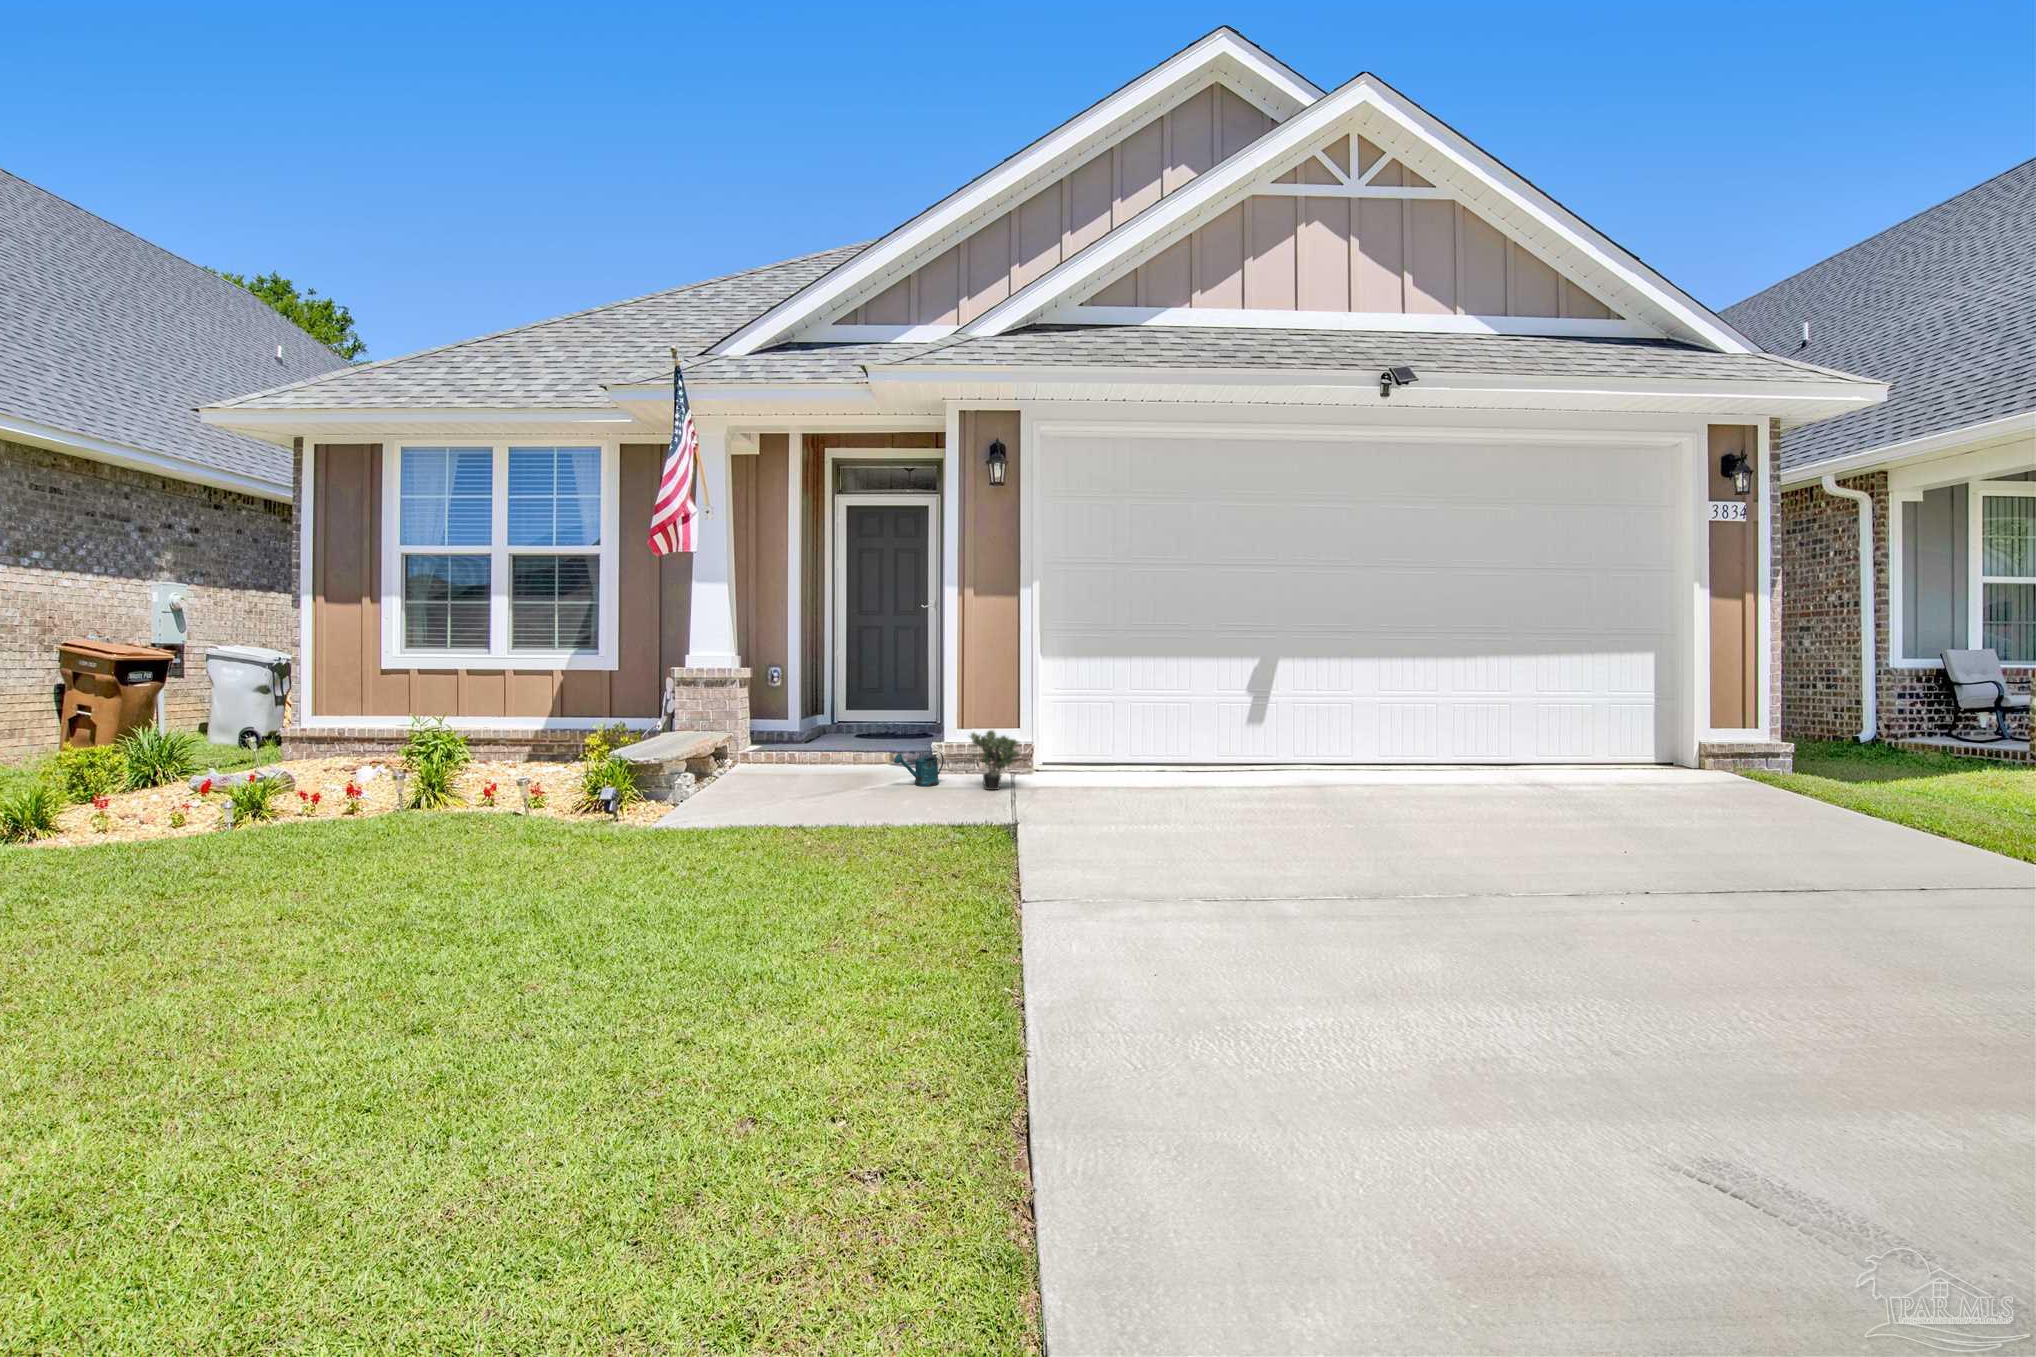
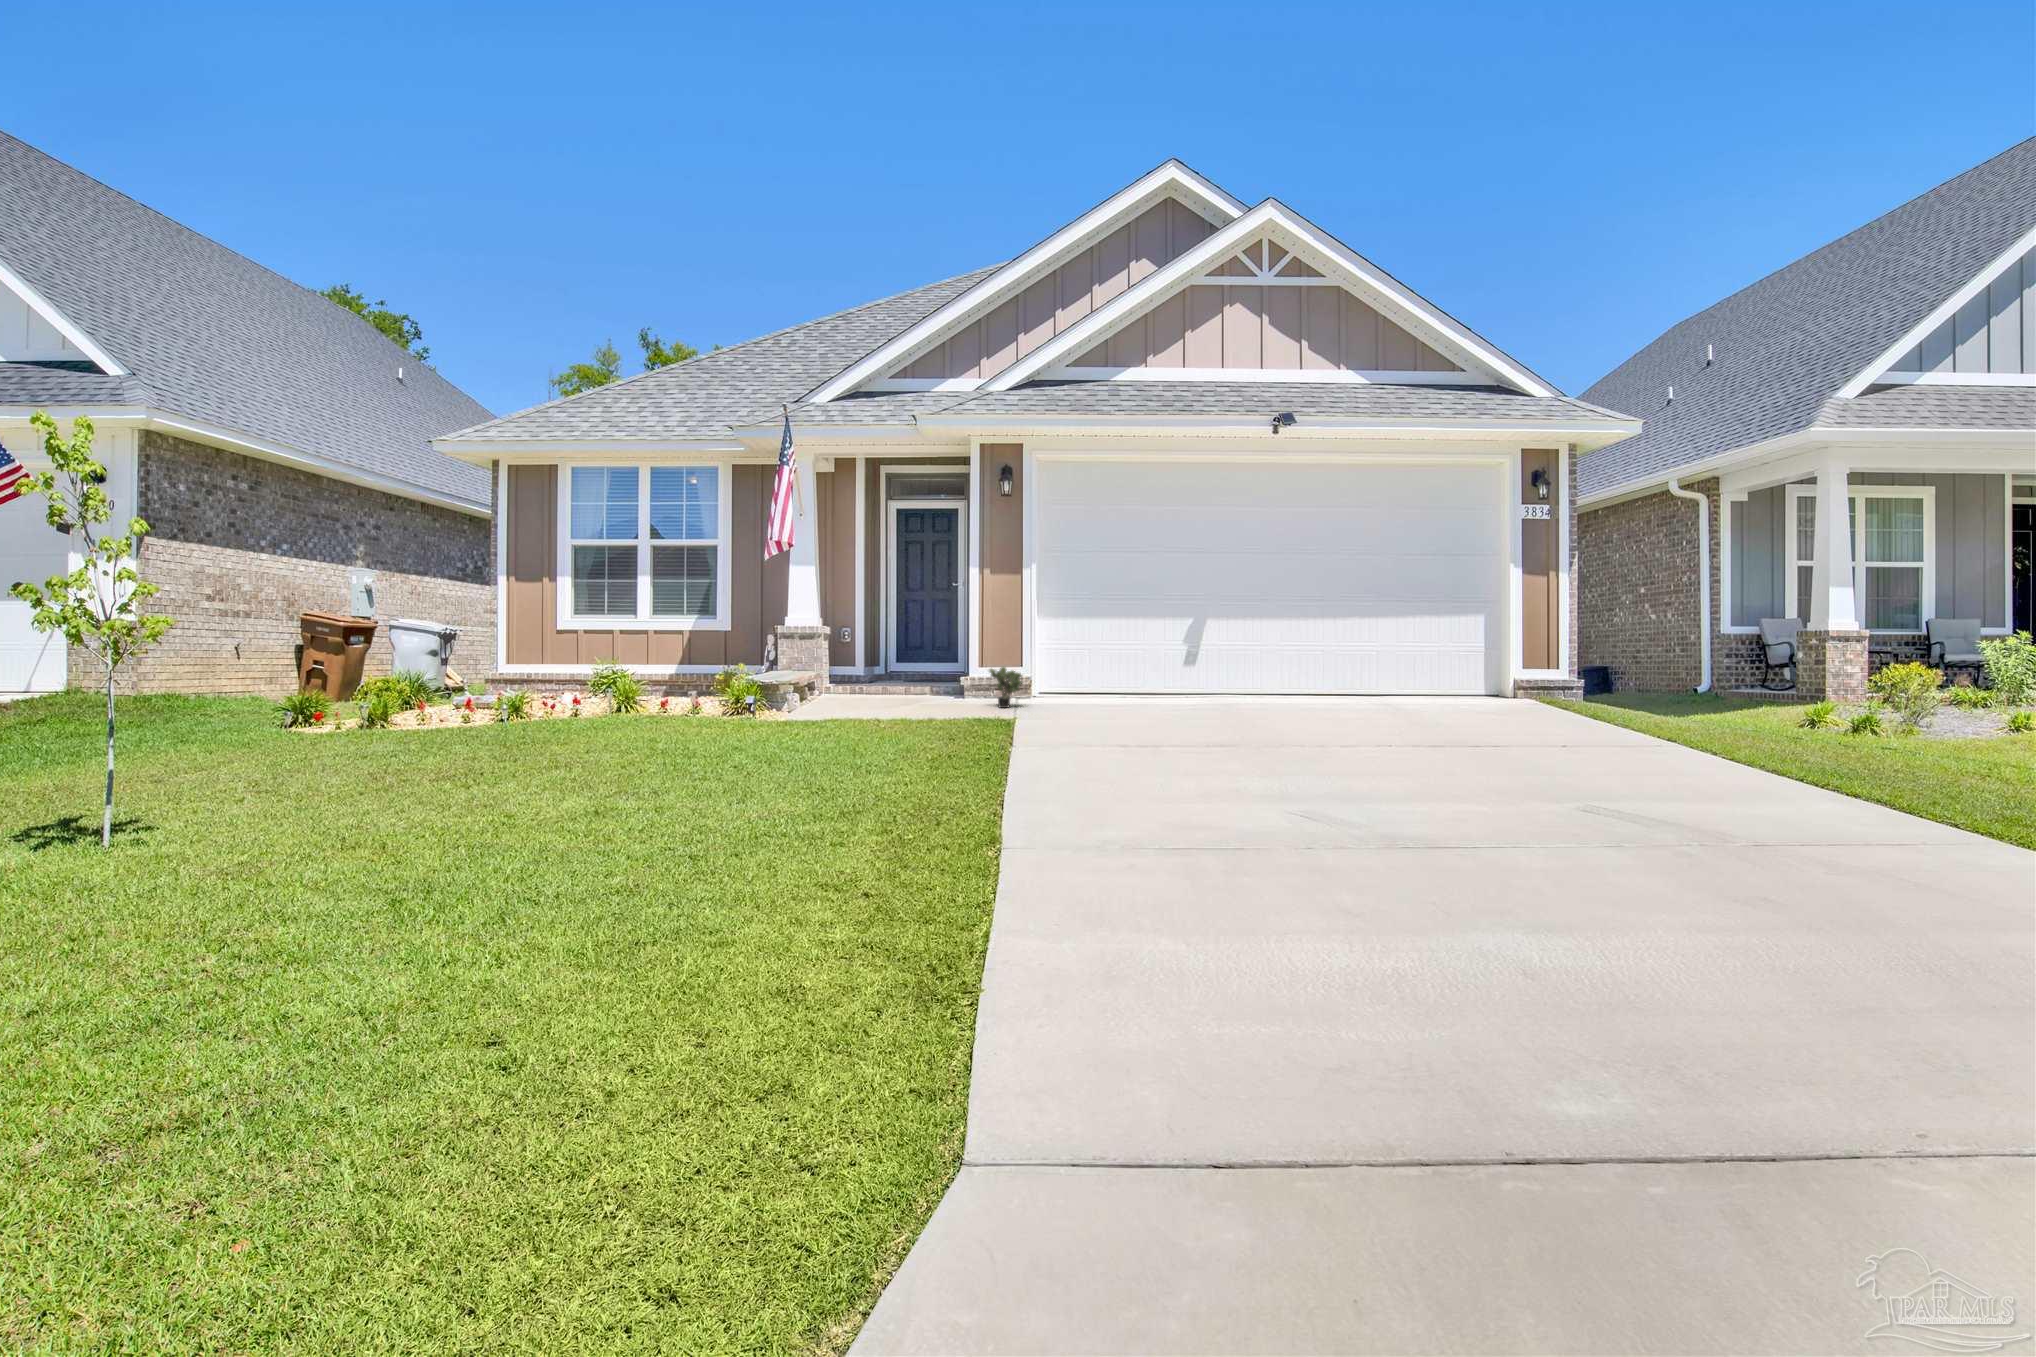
watering can: present [894,751,944,786] -> none [936,682,971,706]

